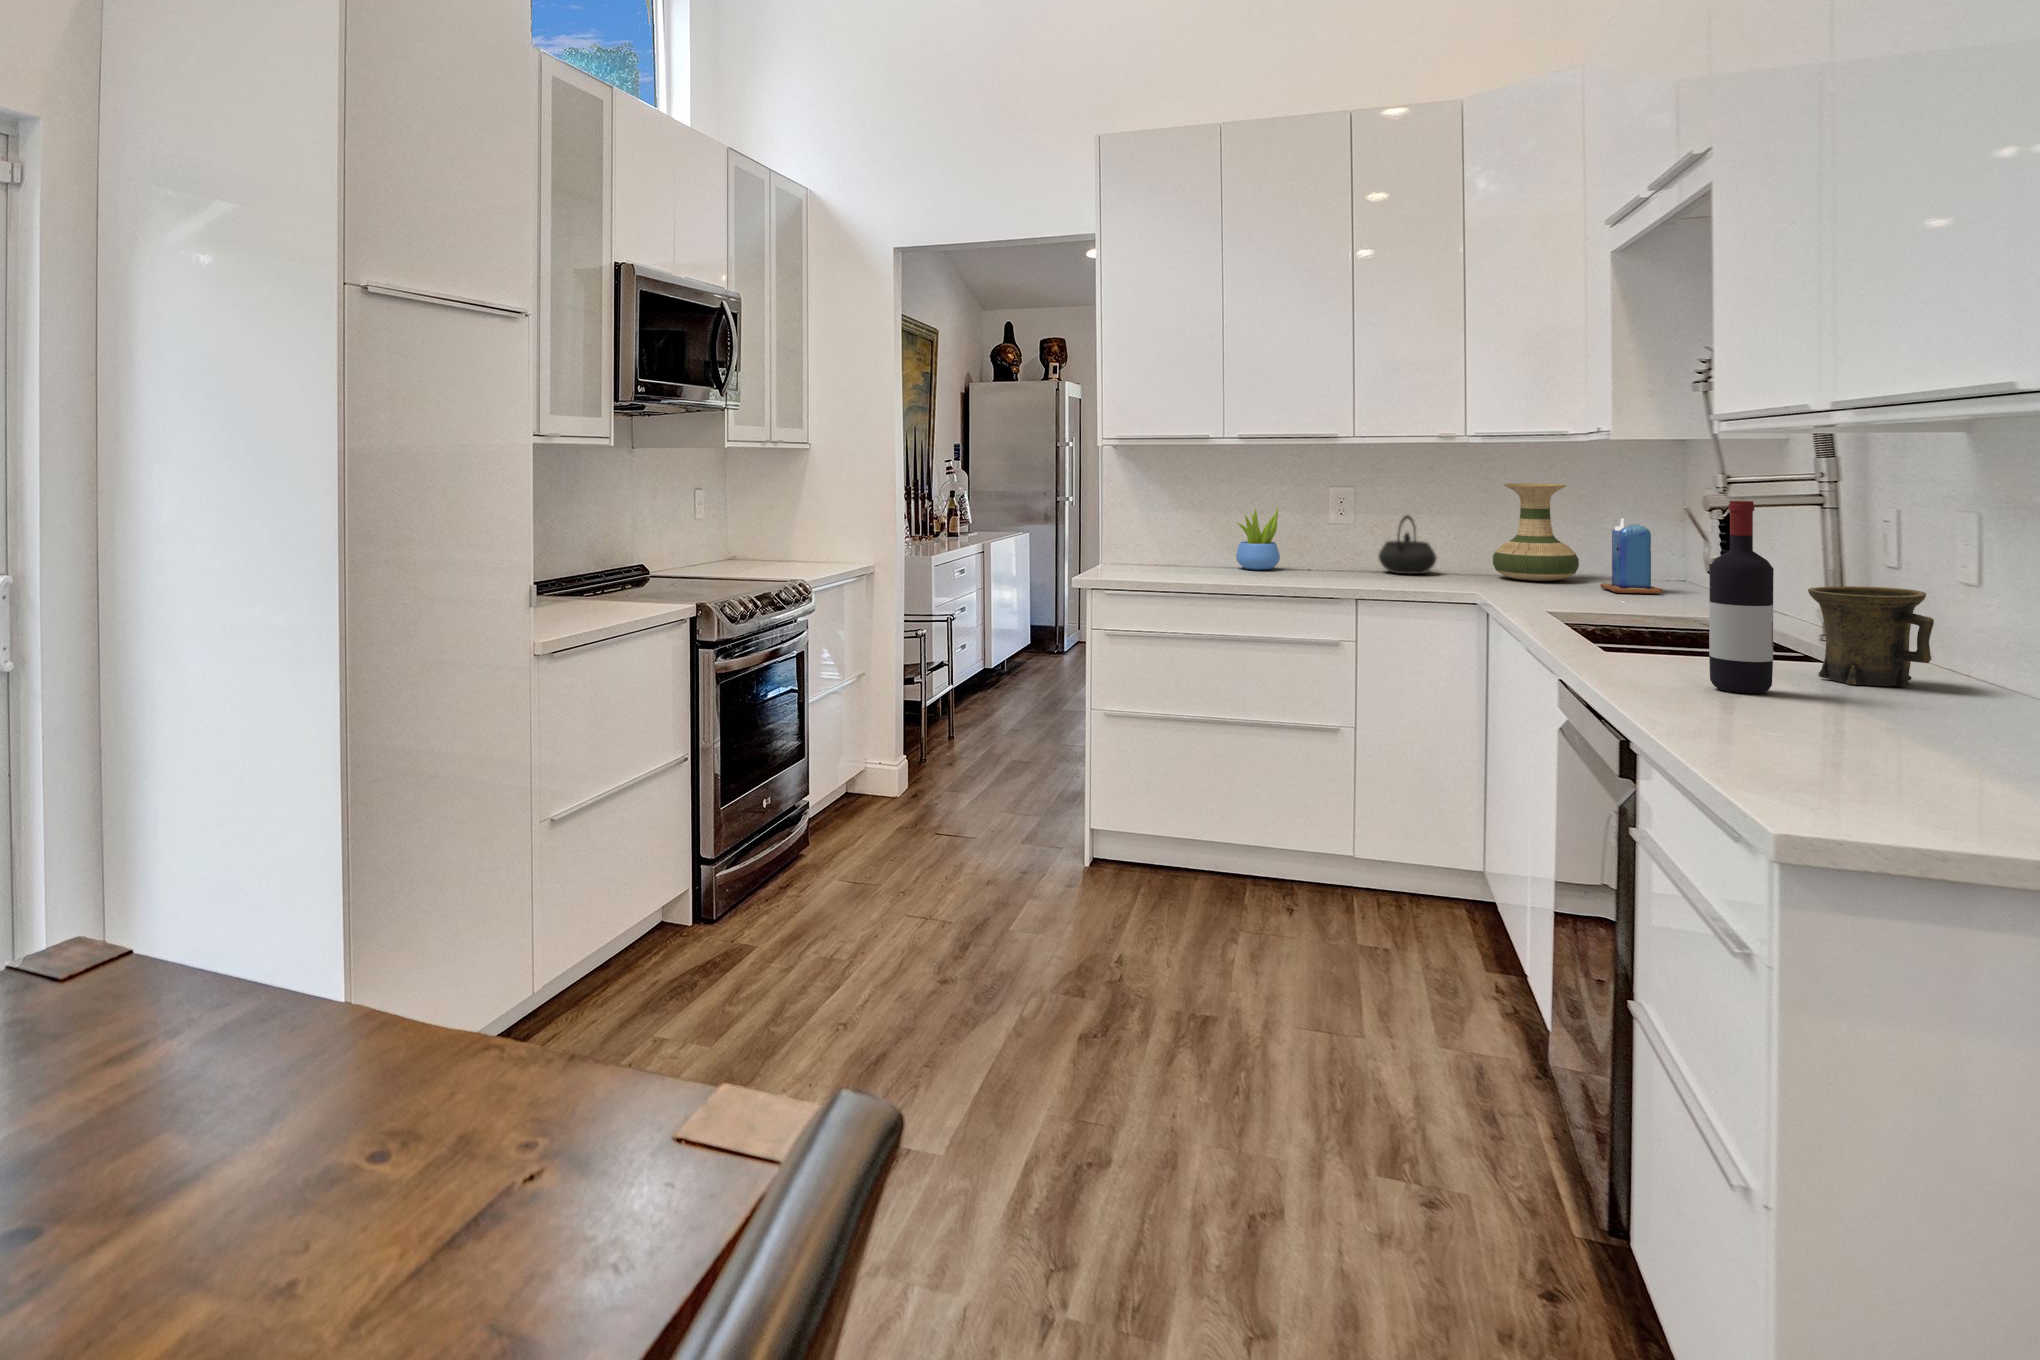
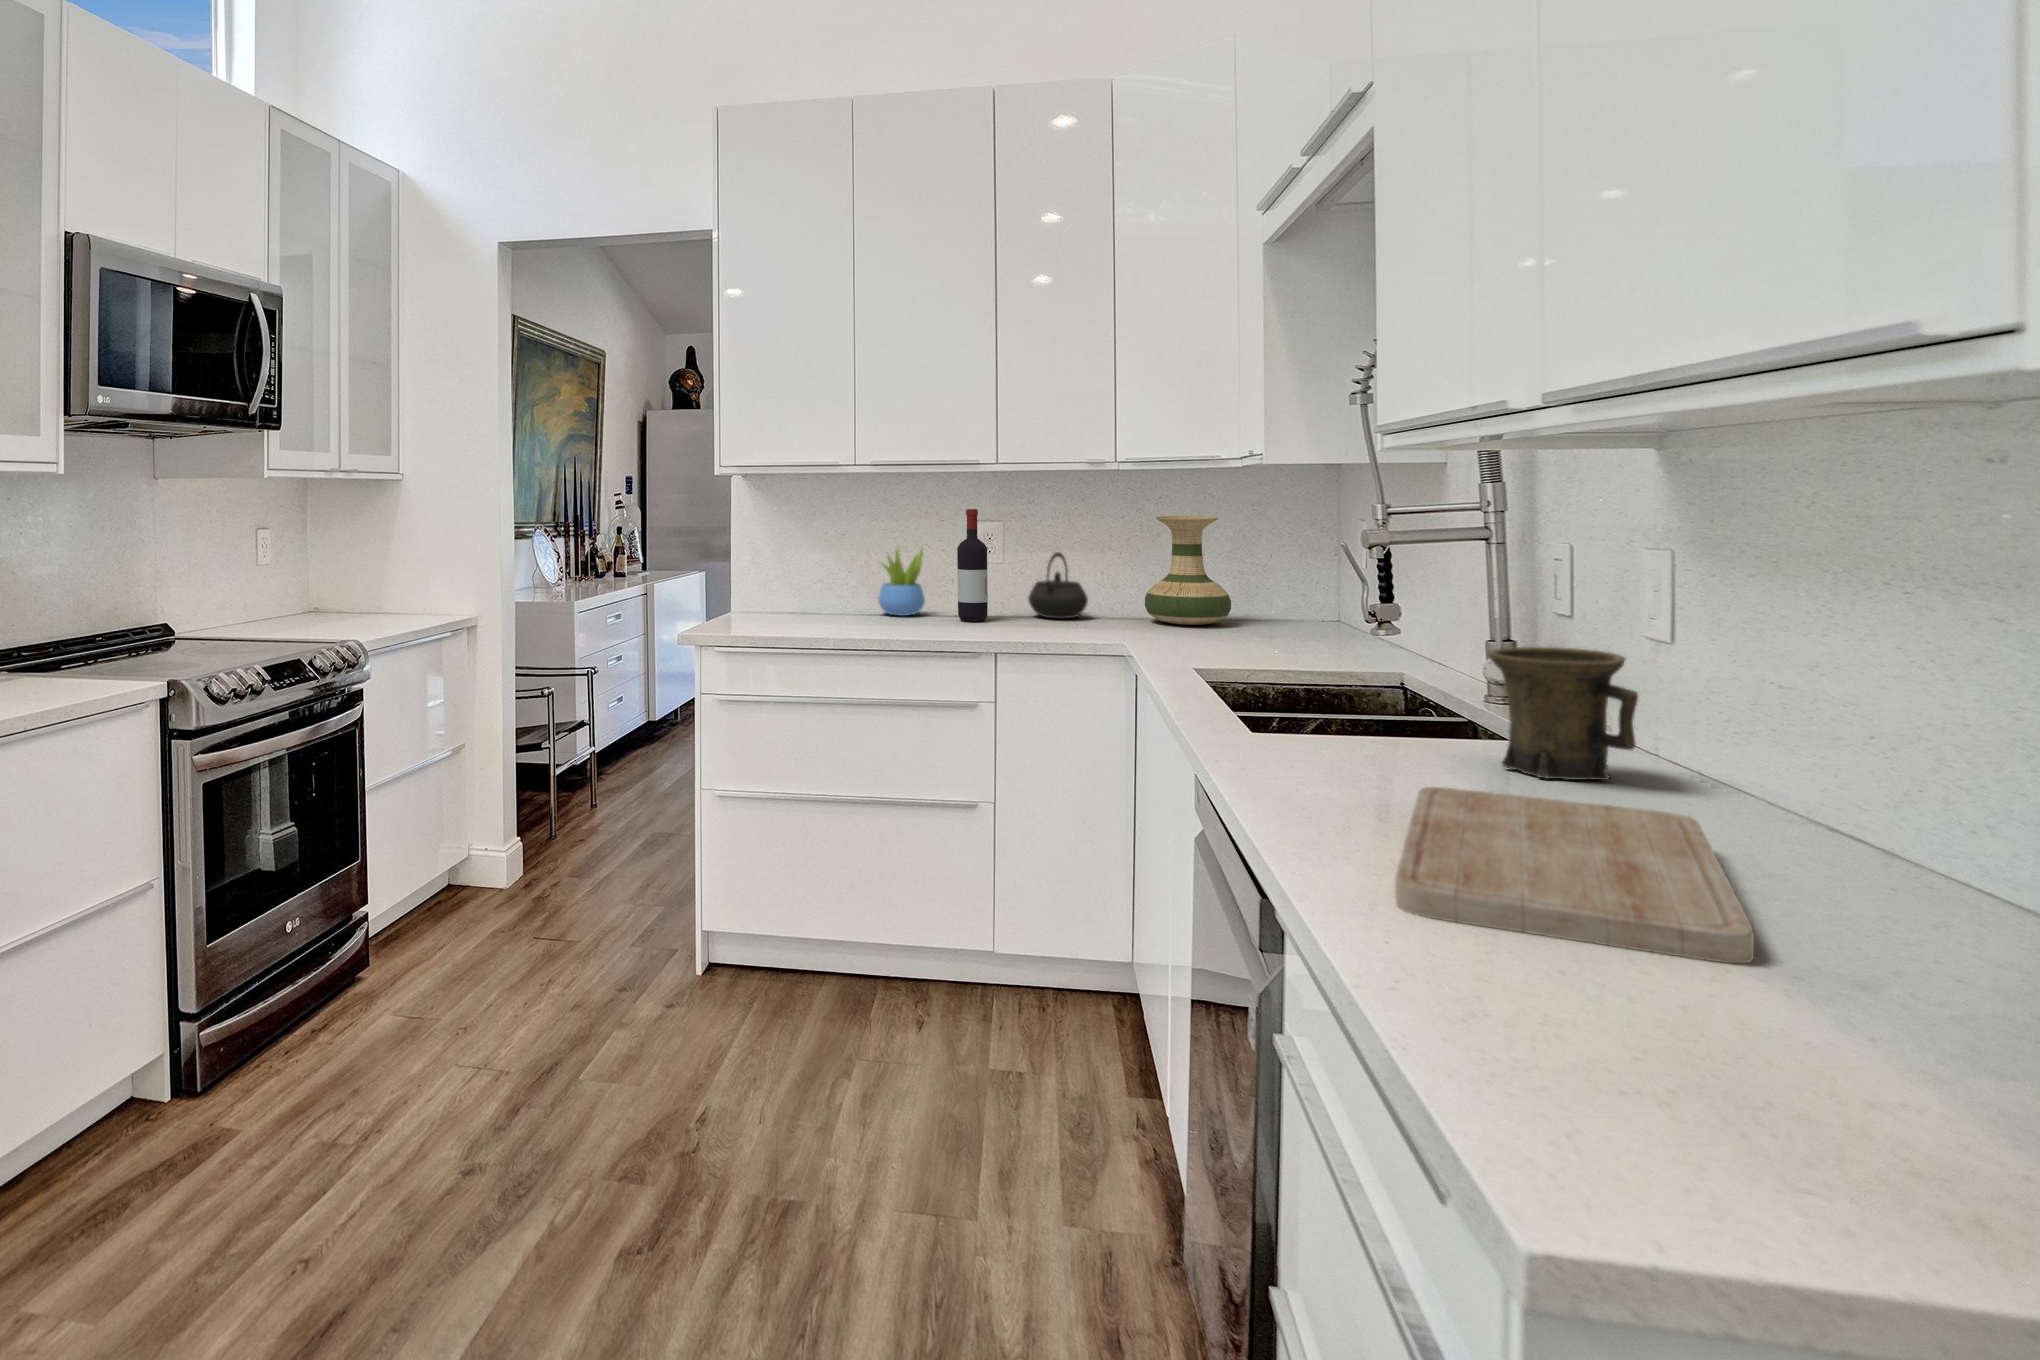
wine bottle: present [1709,501,1774,694] -> present [957,509,988,622]
candle: present [1601,518,1662,593] -> none [1253,555,1314,639]
cutting board: none [1712,679,1964,769] -> present [1395,787,1754,963]

